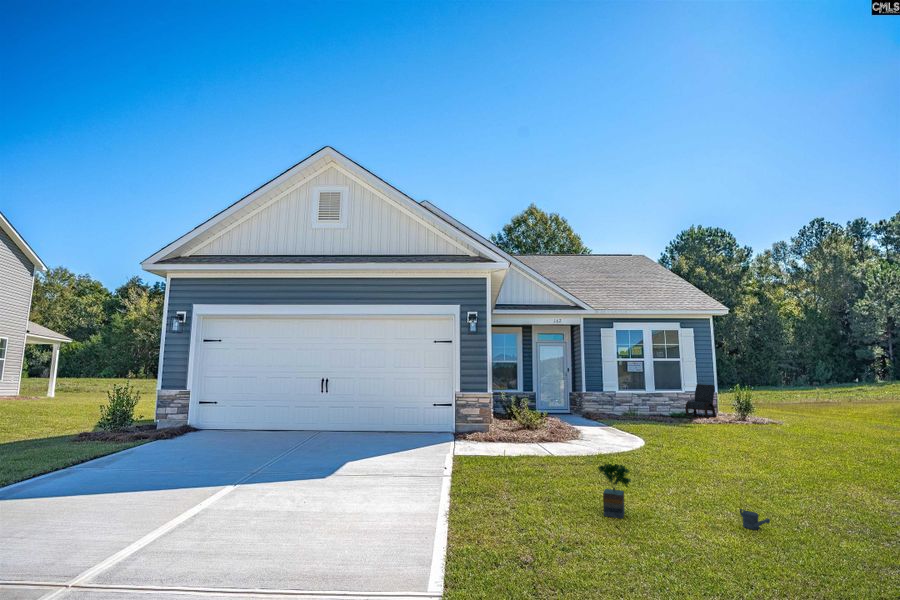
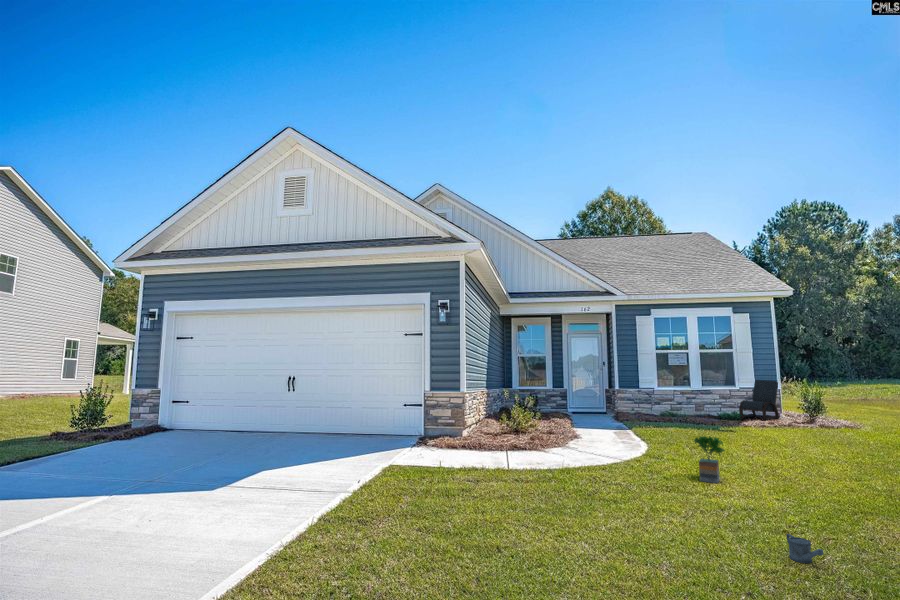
potted tree: present [598,464,631,518] -> present [694,436,725,483]
watering can: present [740,509,770,530] -> present [787,534,823,563]

